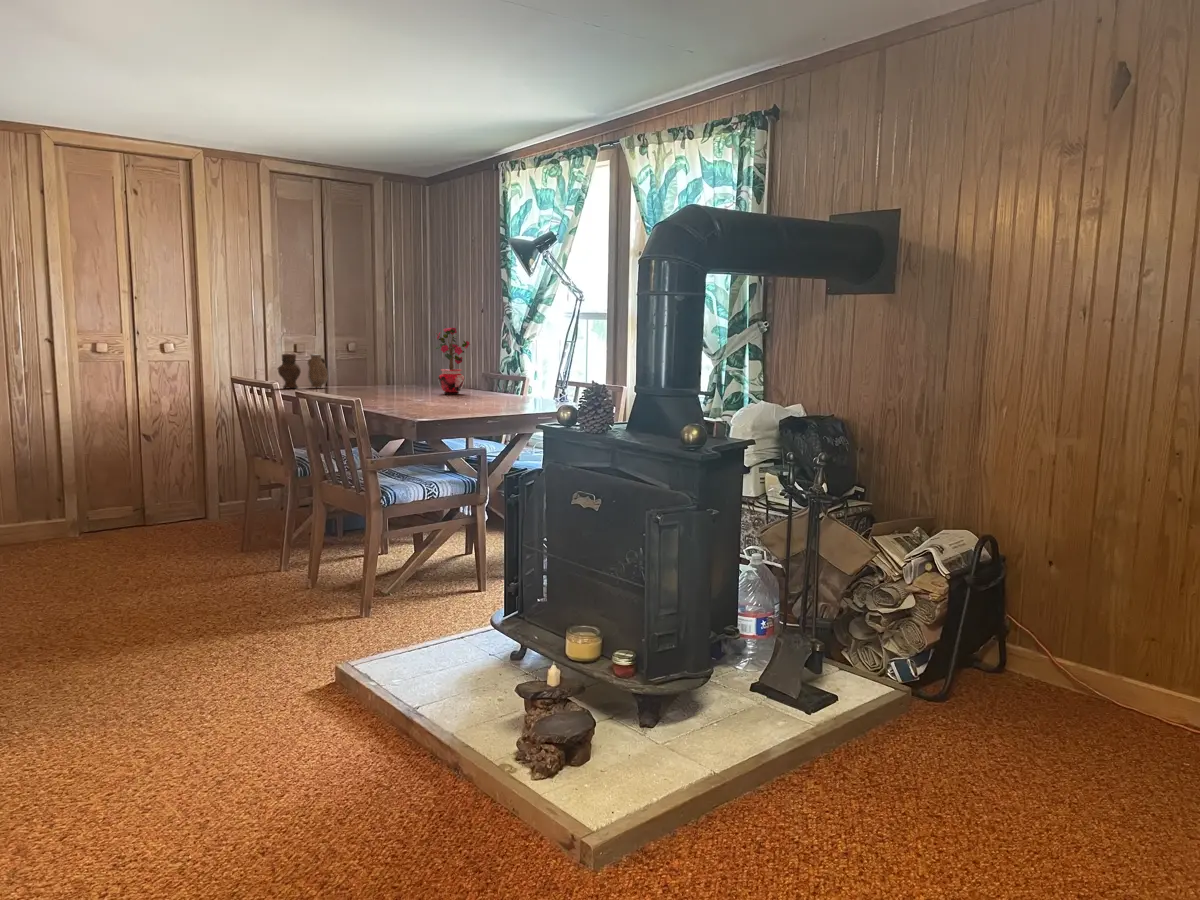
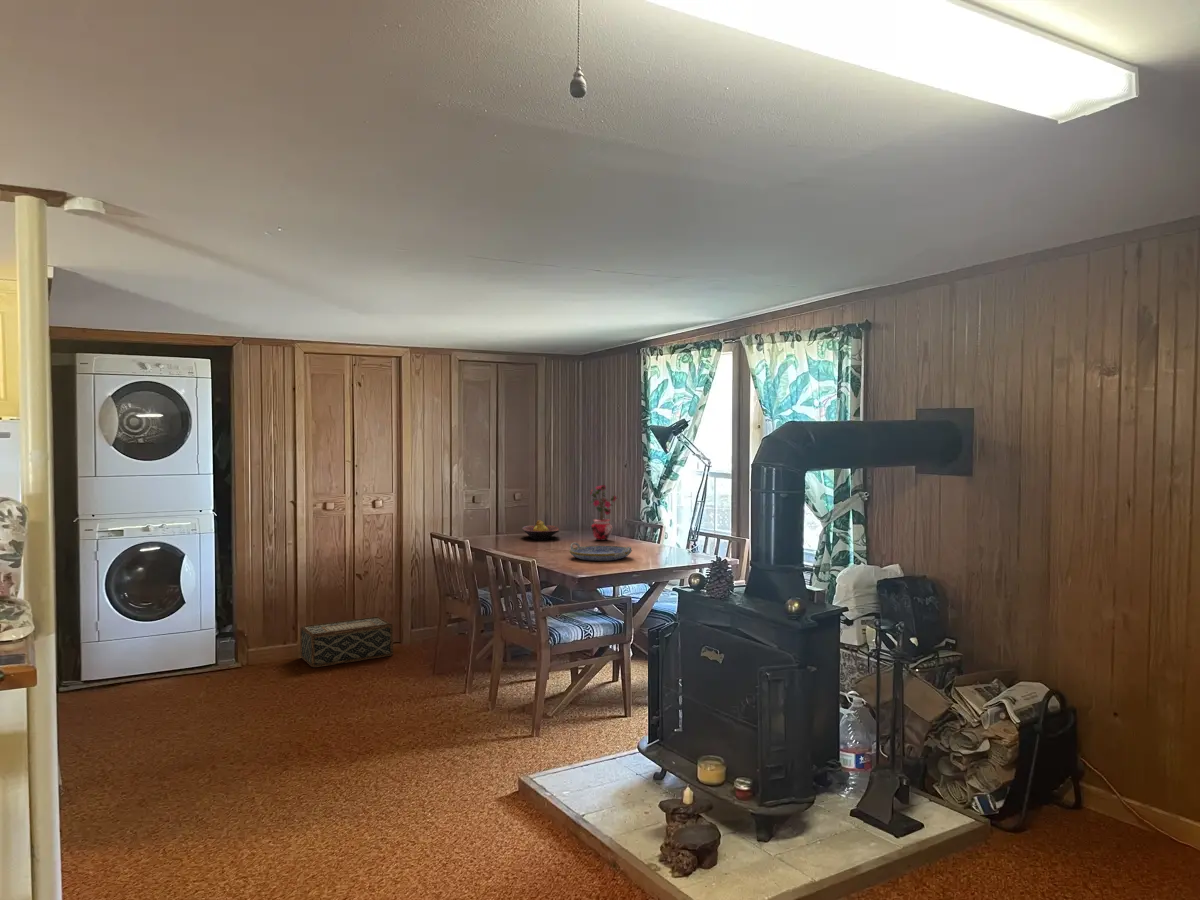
vase: present [278,354,328,388] -> none [461,505,500,534]
fruit bowl: none [354,371,400,393] -> present [522,520,559,540]
serving tray: none [408,388,486,408] -> present [569,543,632,561]
woven basket: none [66,489,193,550] -> present [300,616,393,668]

